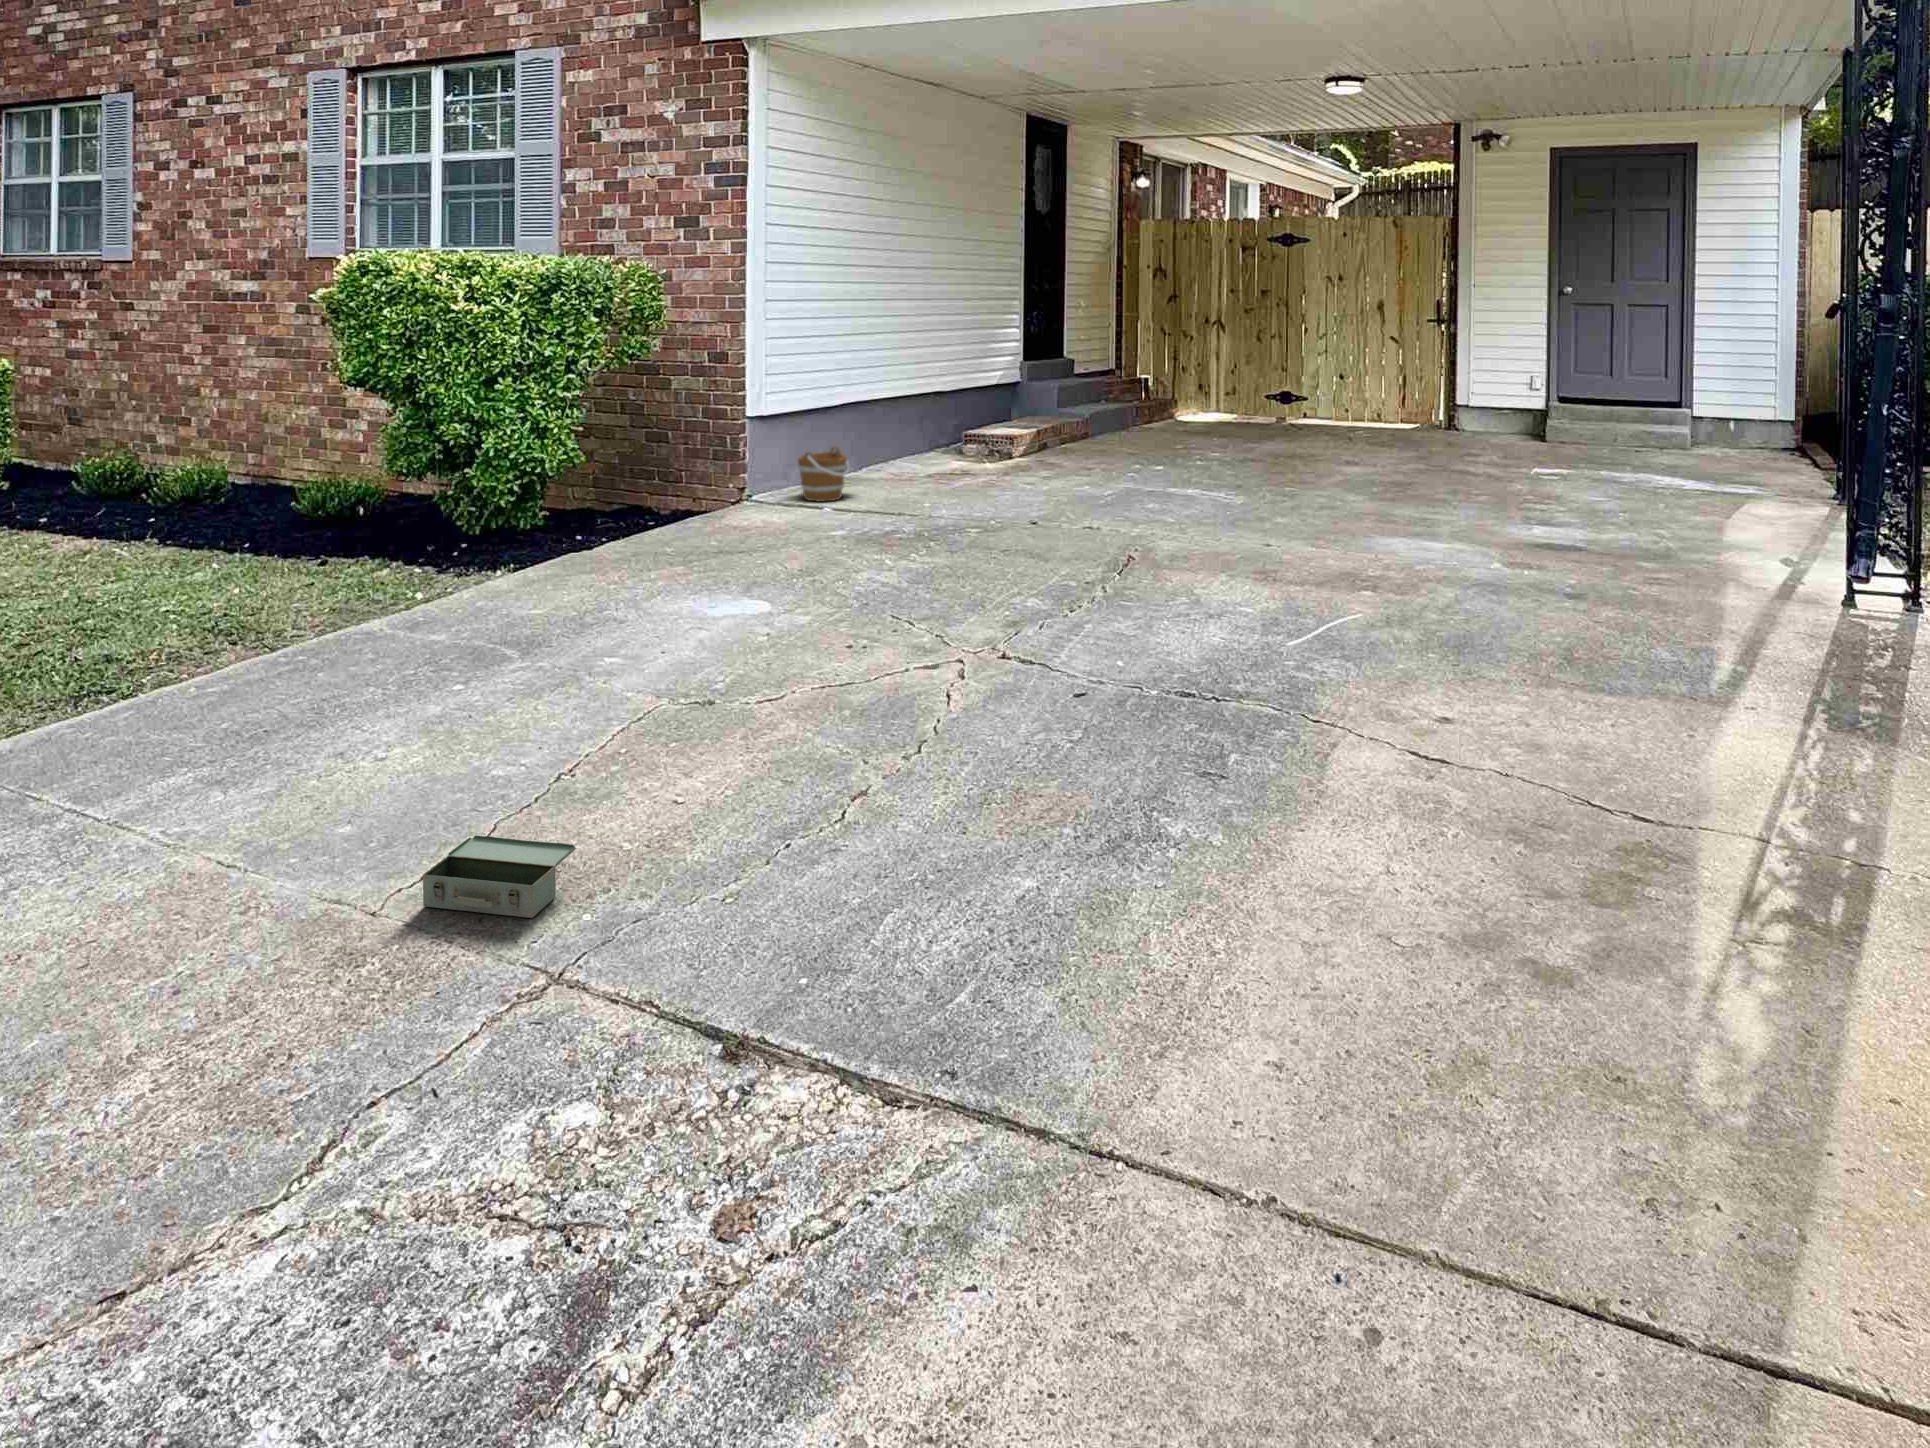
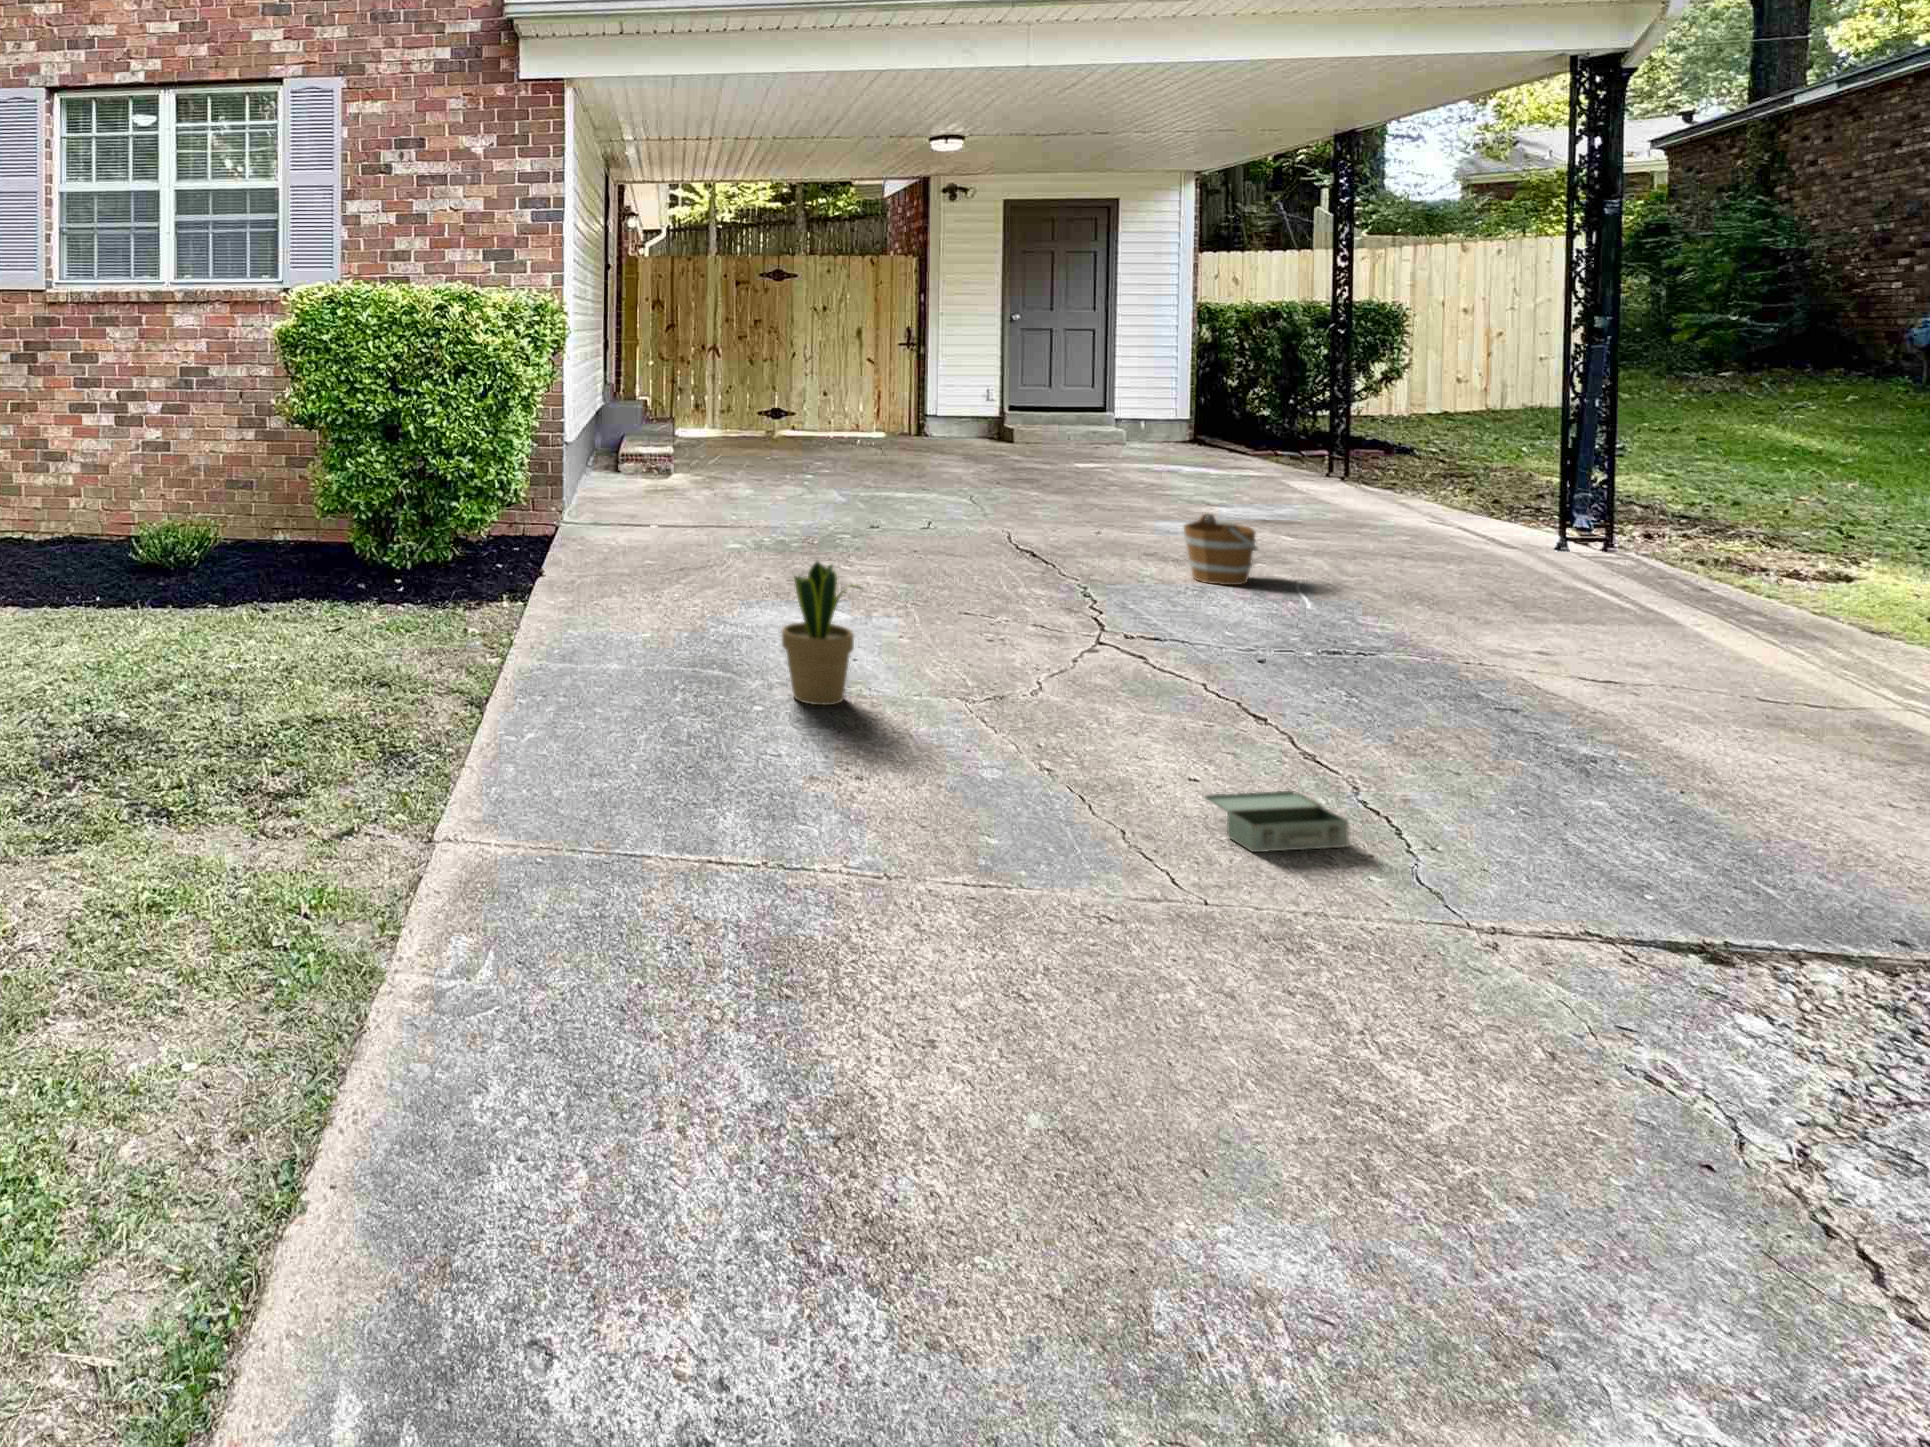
bucket: present [798,447,850,501] -> present [1184,514,1258,585]
potted plant: none [460,542,557,699] -> present [782,561,861,705]

